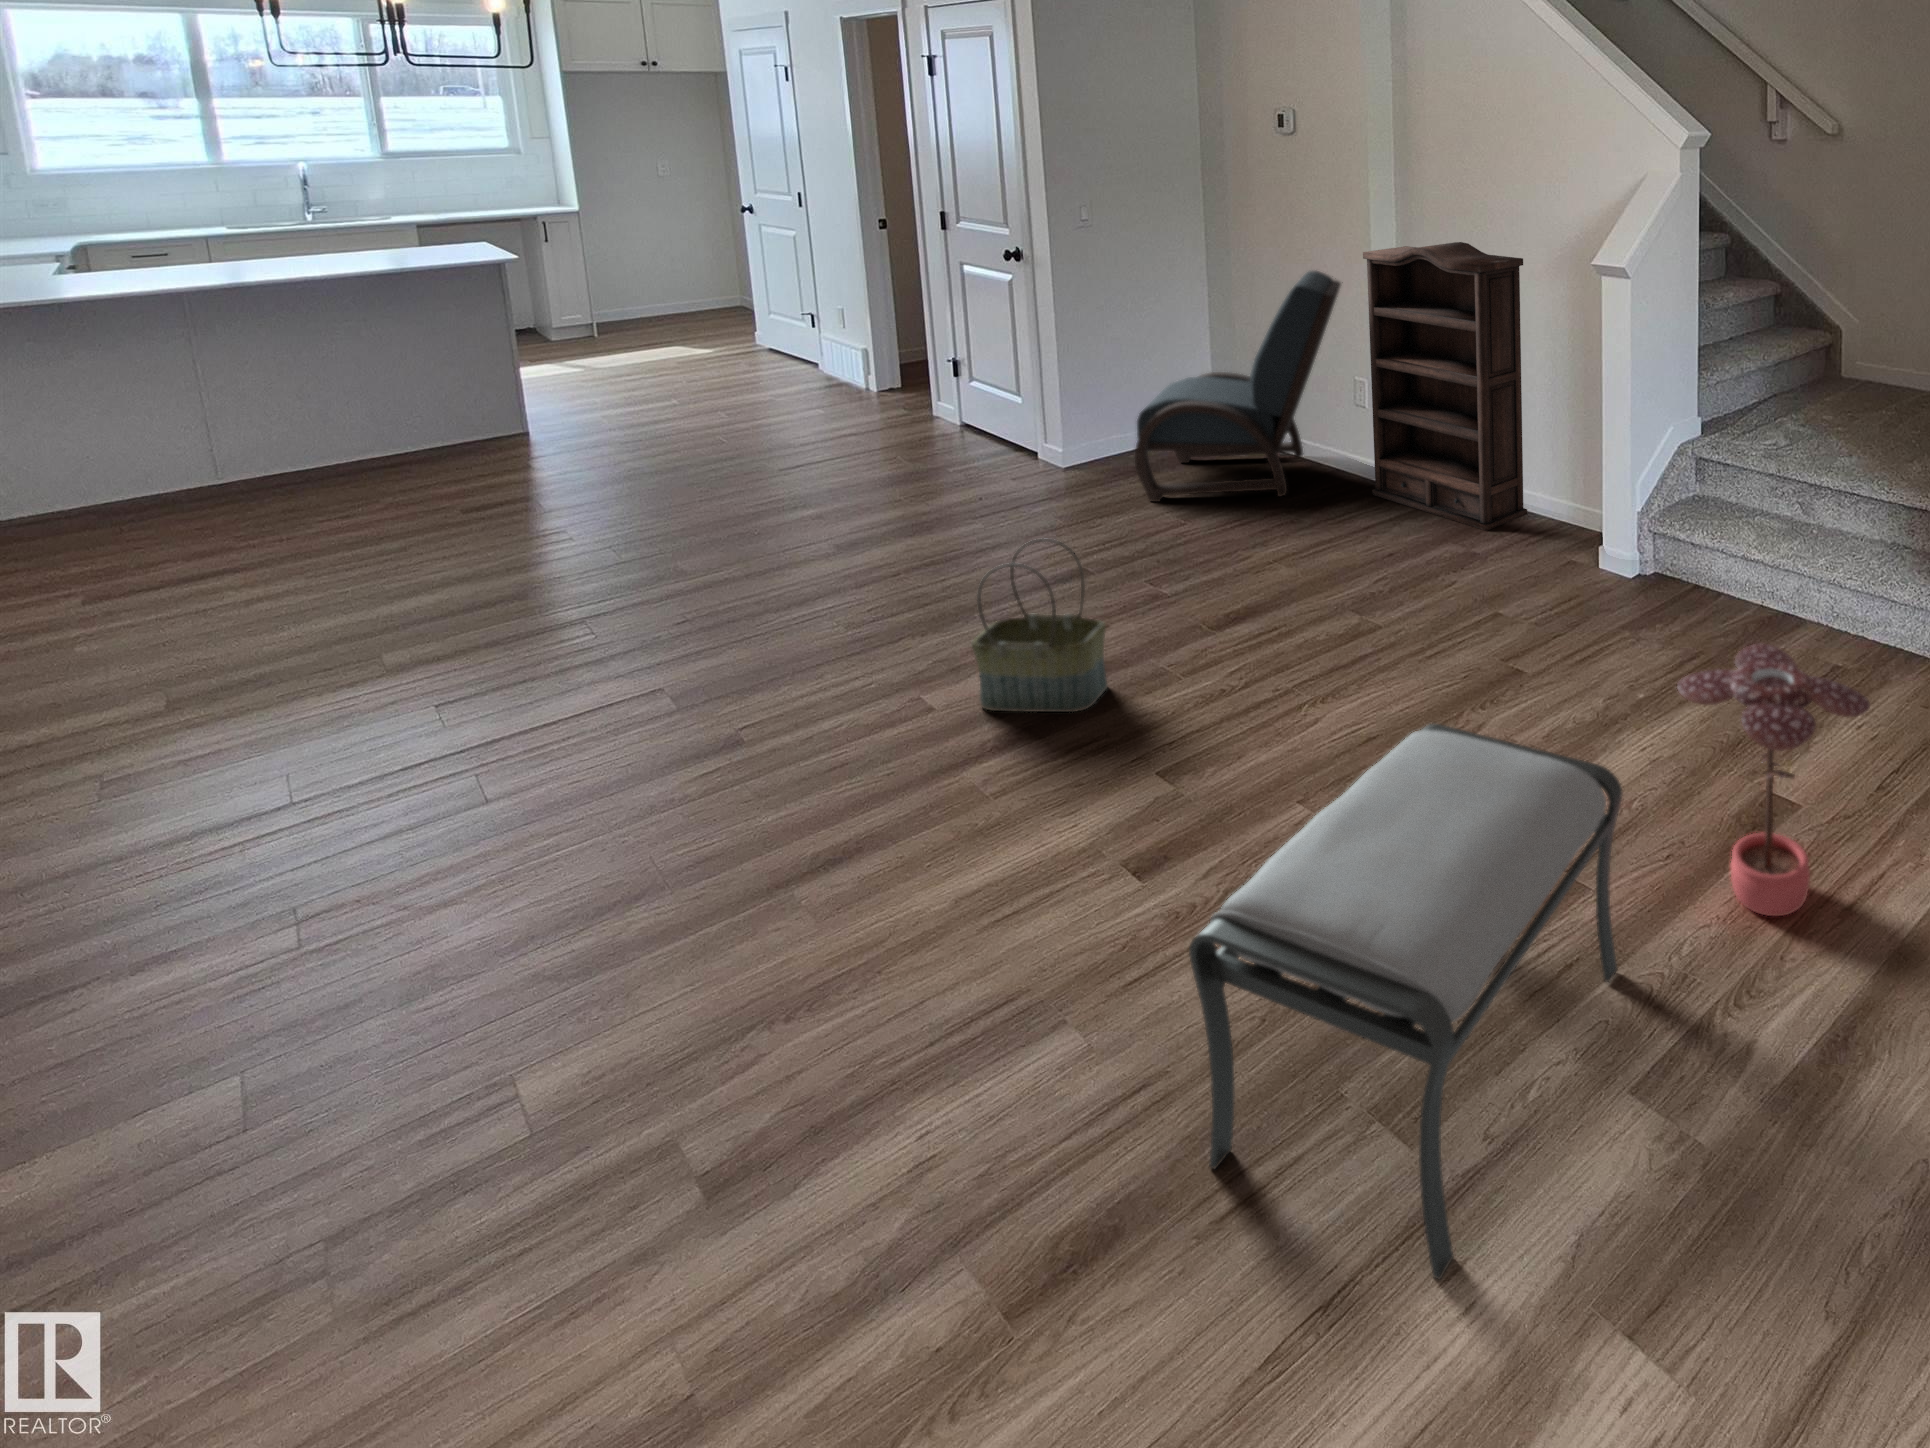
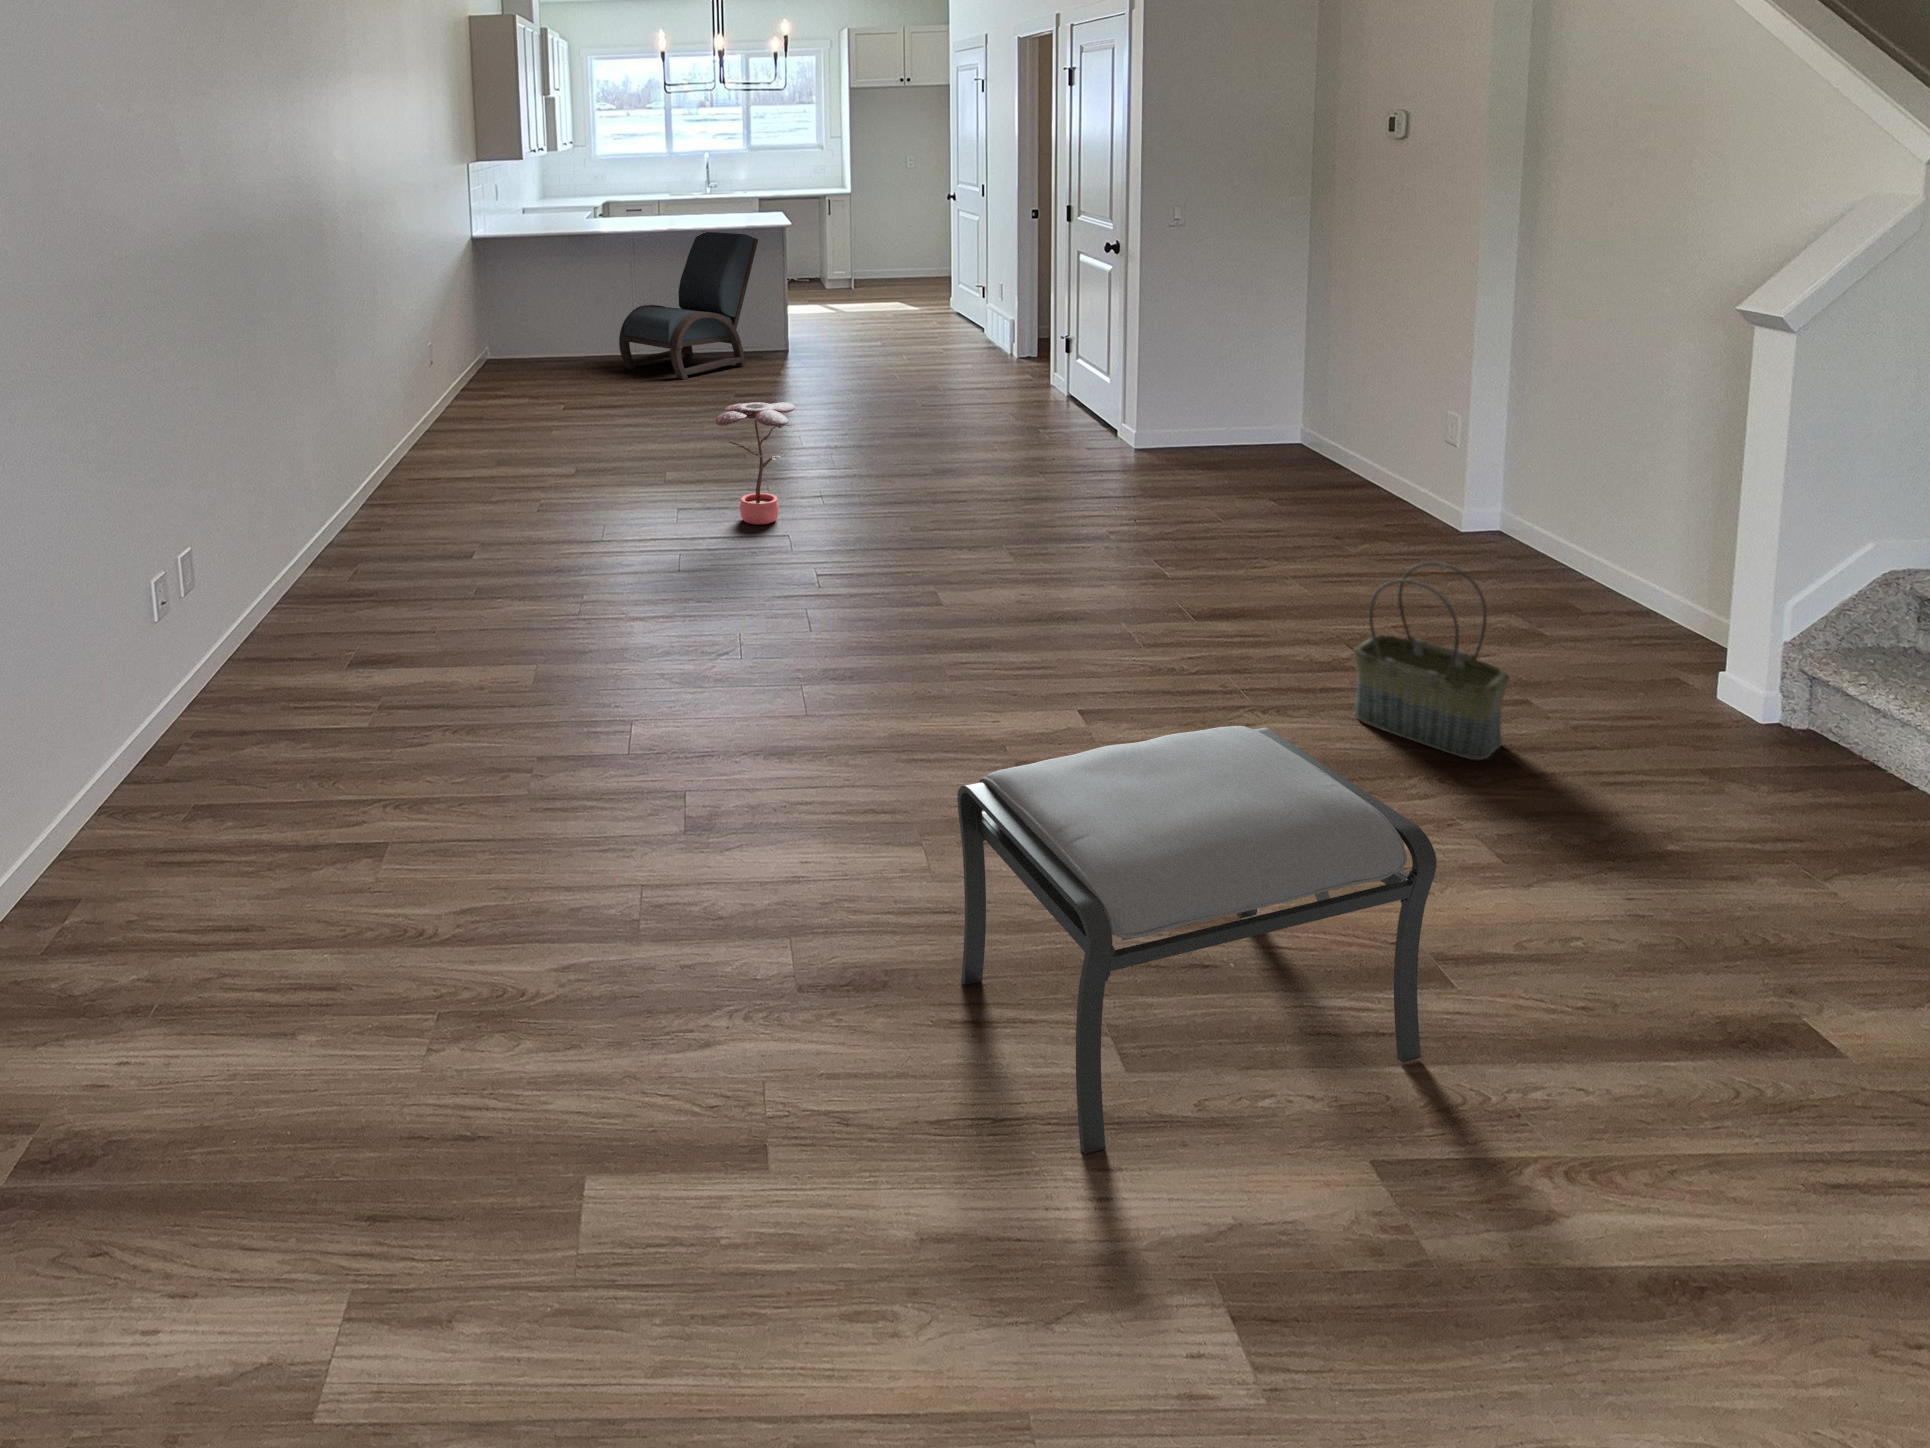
bookshelf: present [1363,242,1527,531] -> none [1441,265,1667,615]
lounge chair: present [1135,271,1341,502] -> present [619,232,758,379]
basket: present [972,538,1107,712] -> present [1354,562,1509,760]
potted plant: present [1677,643,1870,916] -> present [715,402,795,524]

